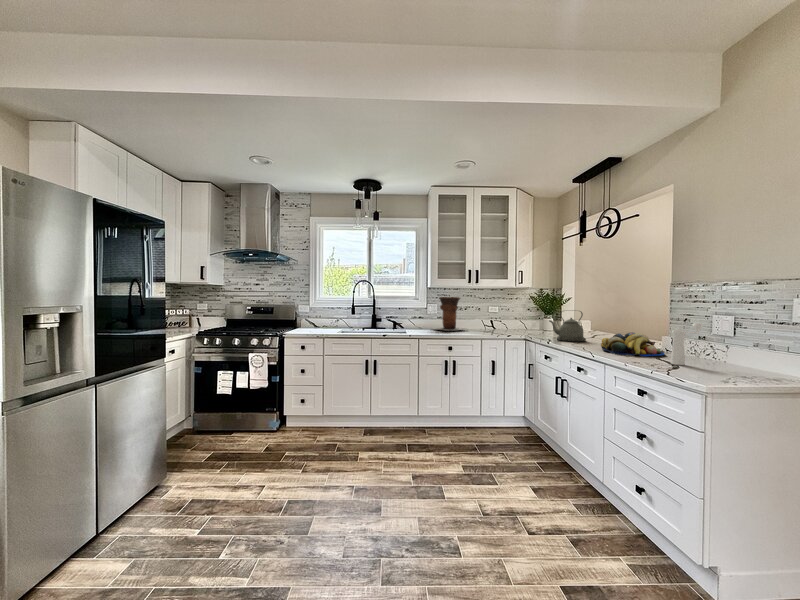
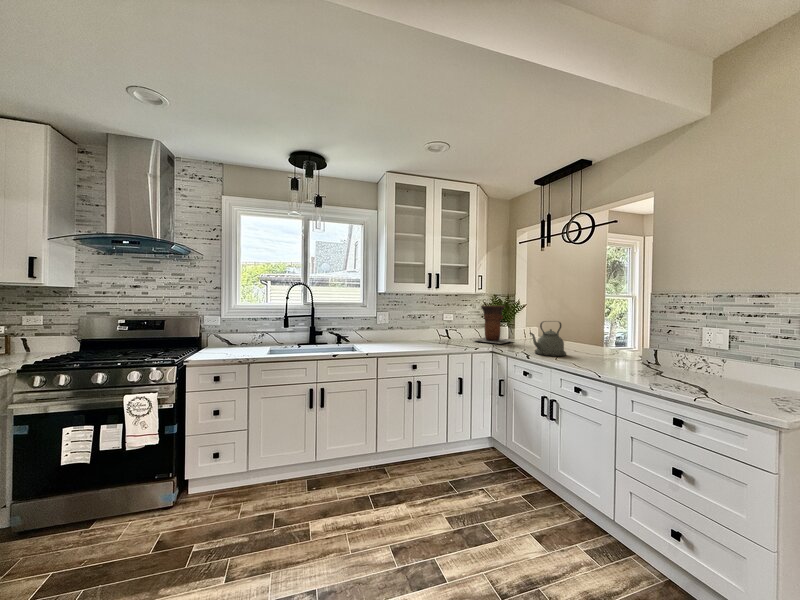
vase: present [434,297,465,331] -> present [475,306,514,344]
pepper mill: present [671,323,703,365] -> none [728,343,758,395]
fruit bowl: present [601,332,665,357] -> none [610,349,686,380]

